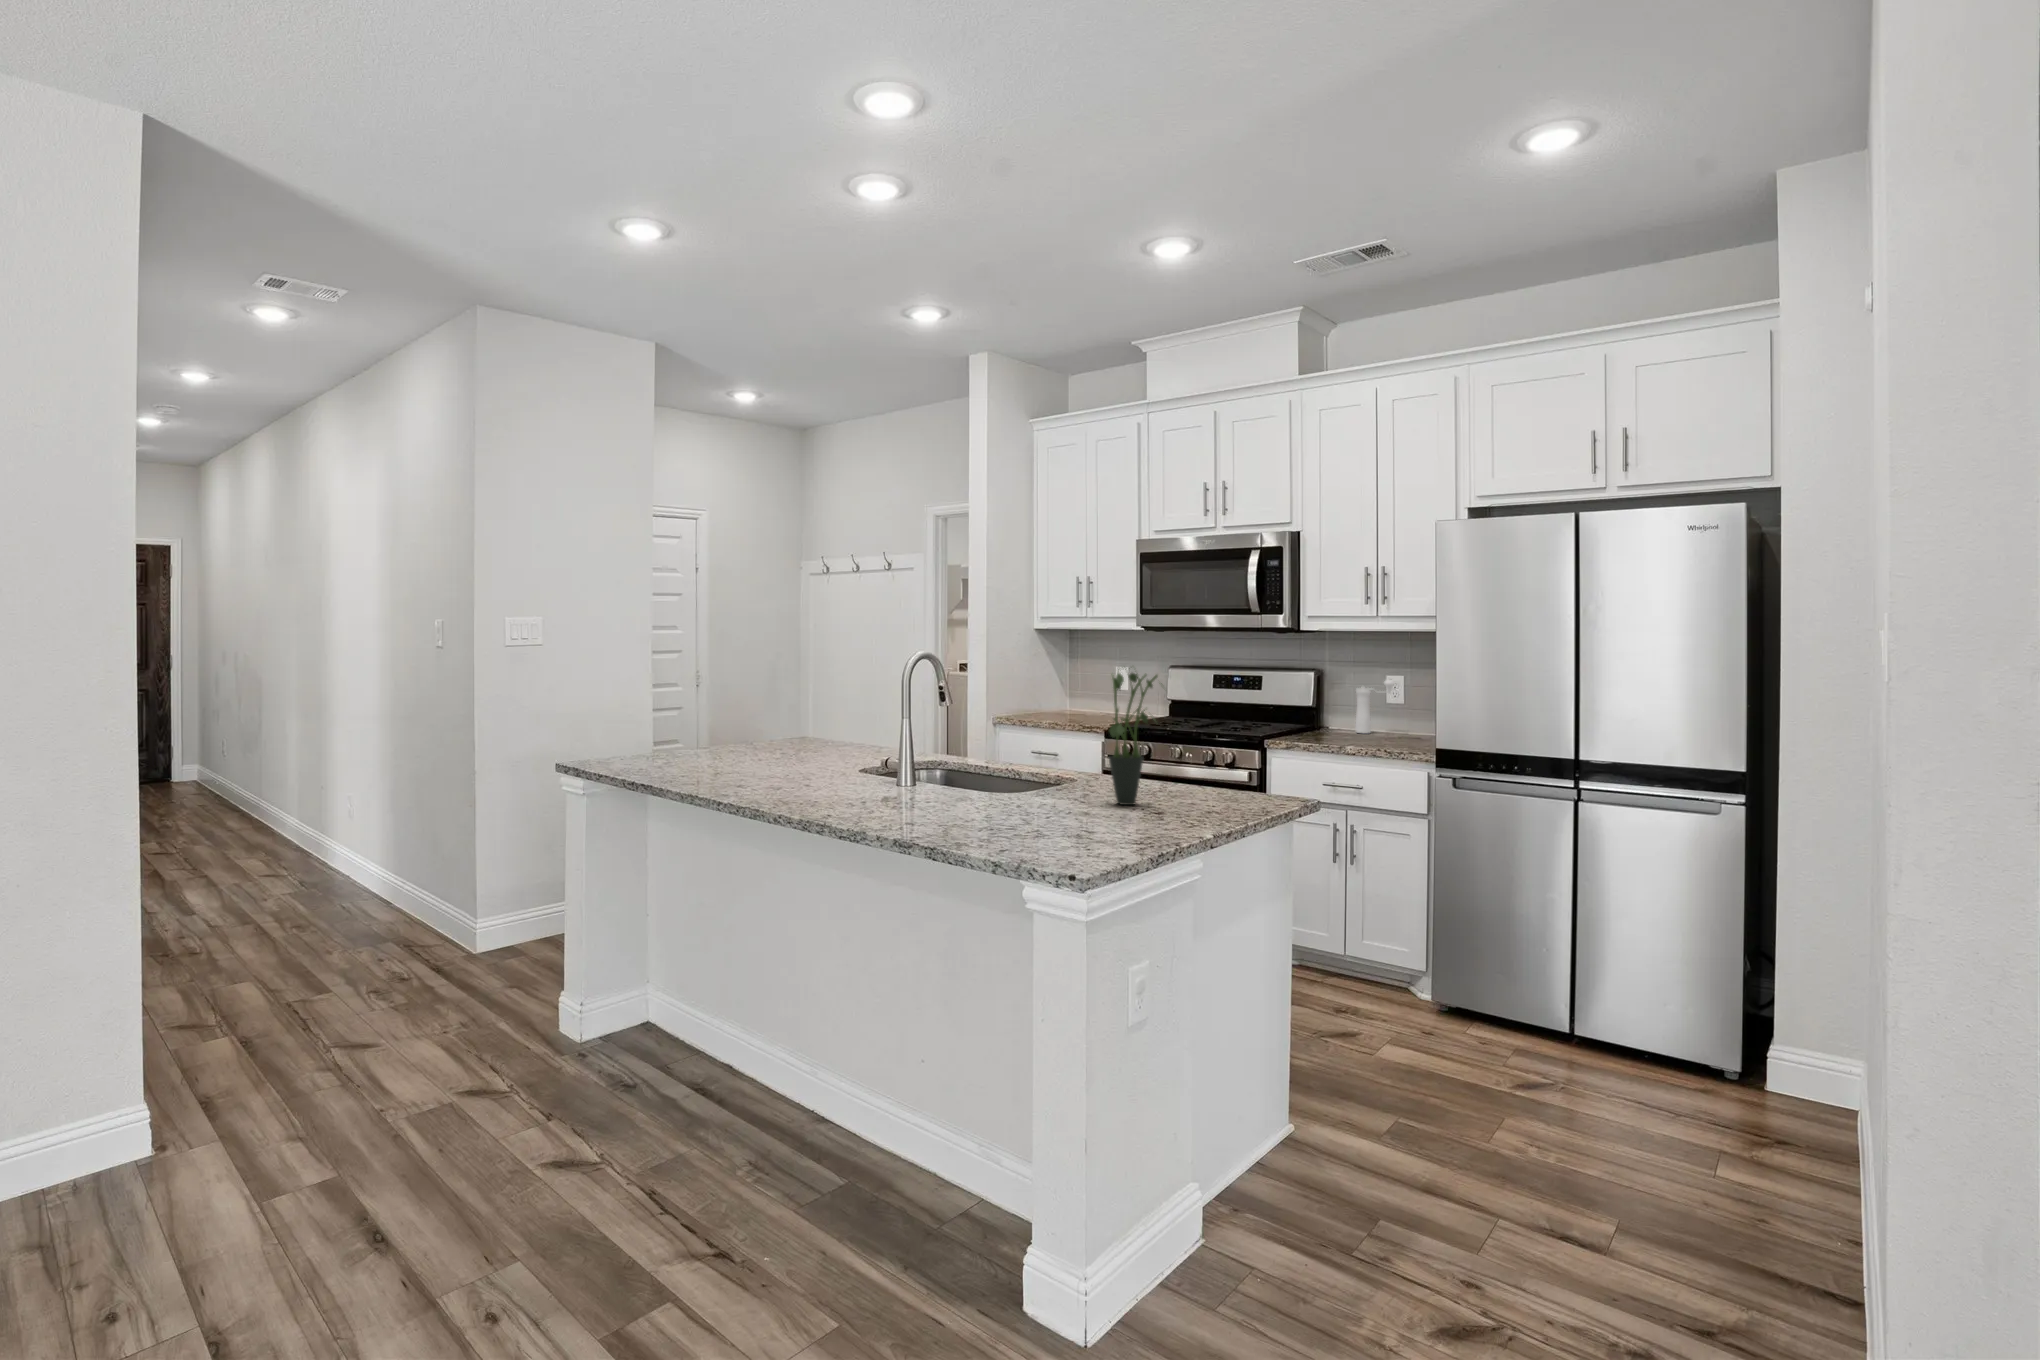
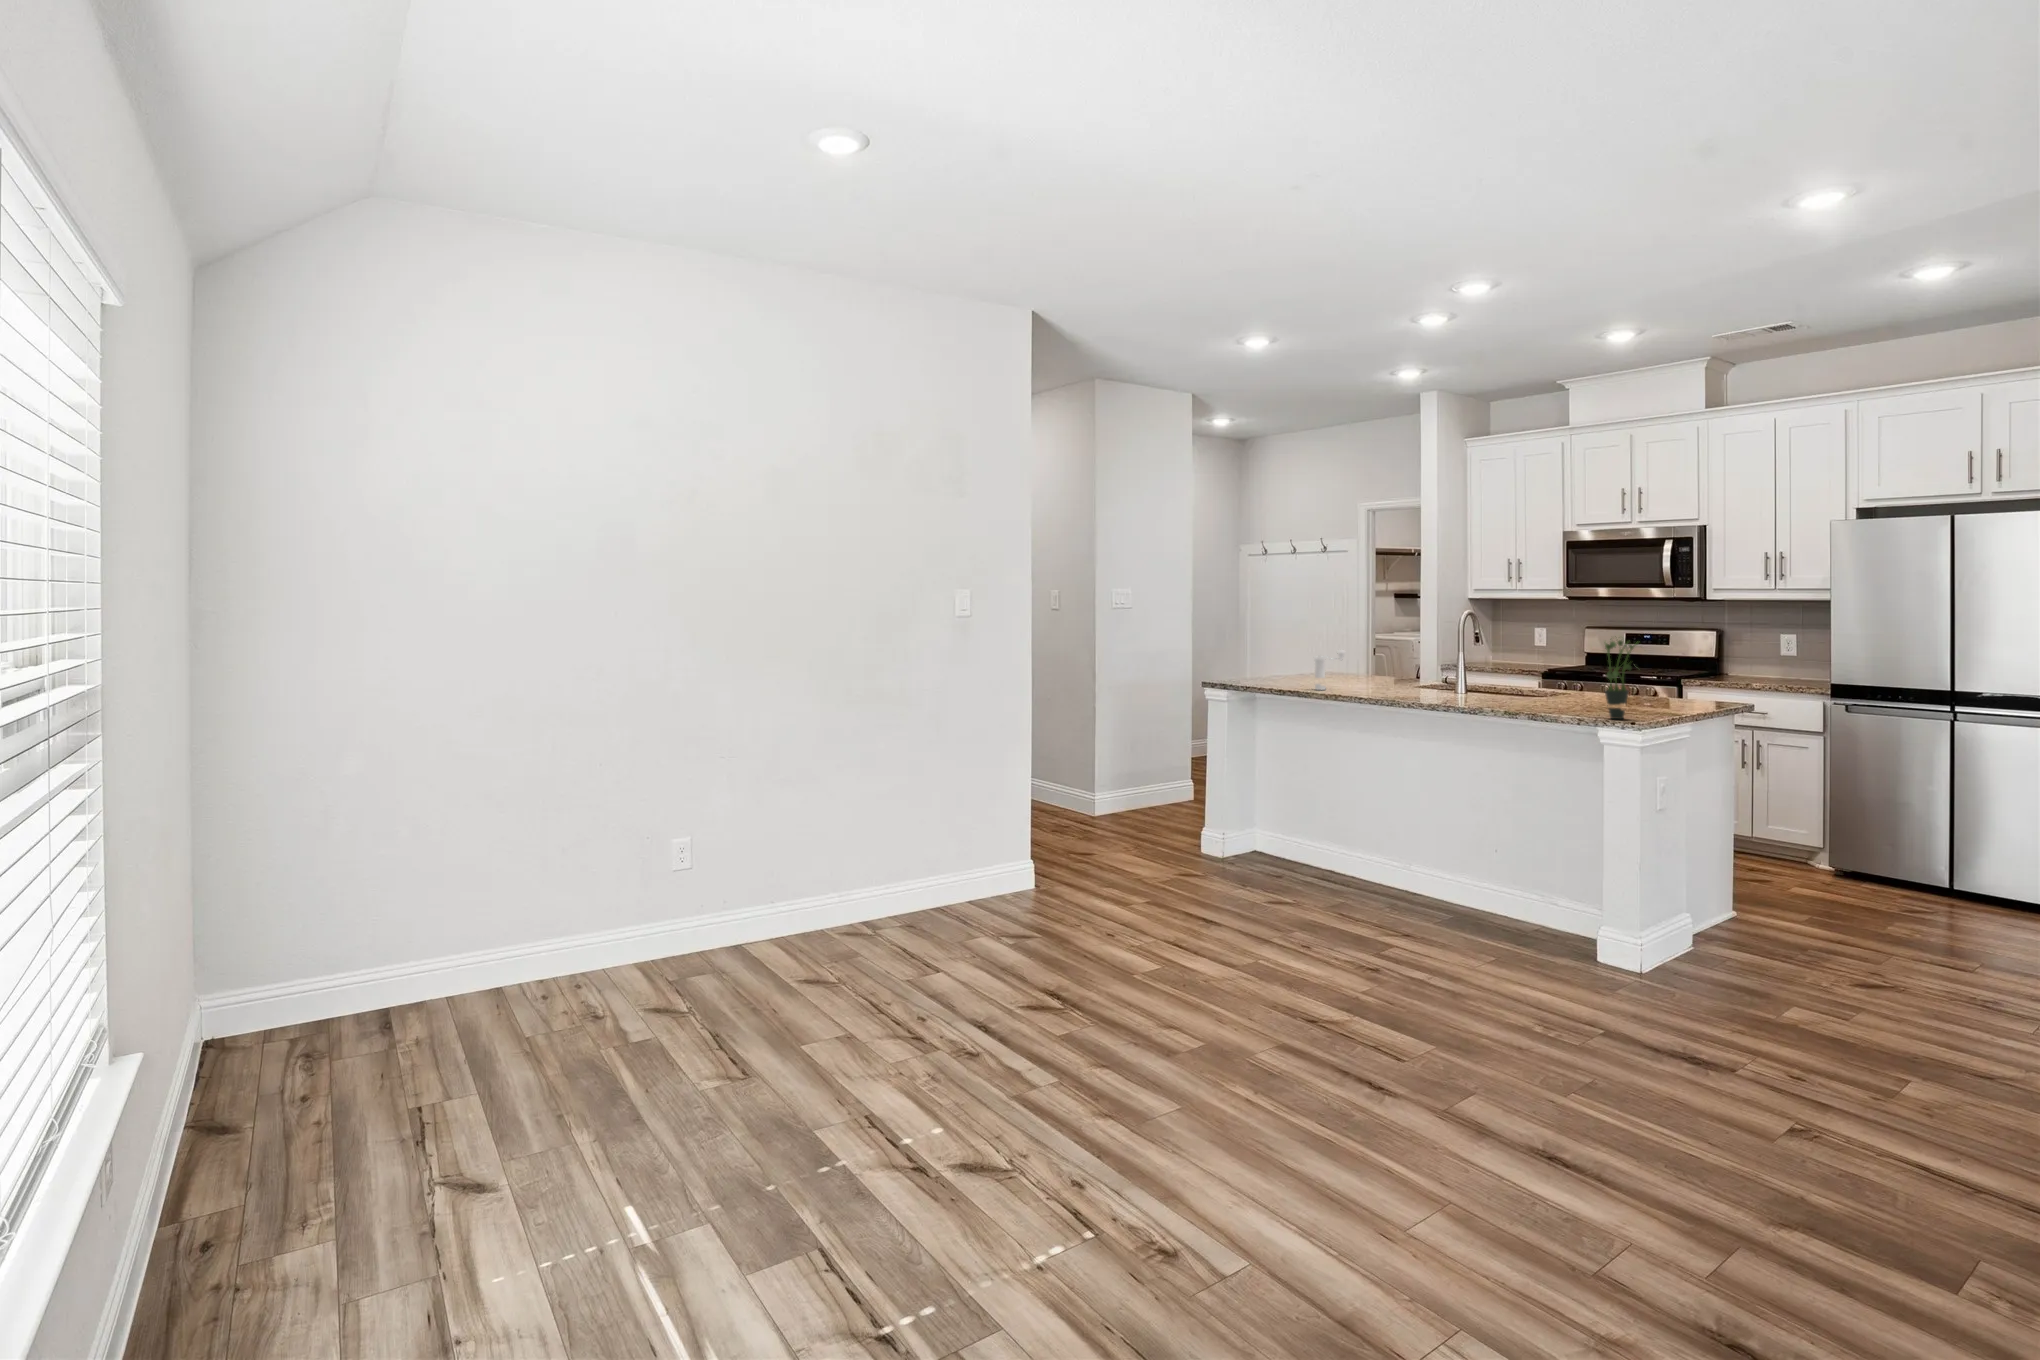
pepper mill: present [1356,680,1395,733] -> present [1315,650,1345,690]

